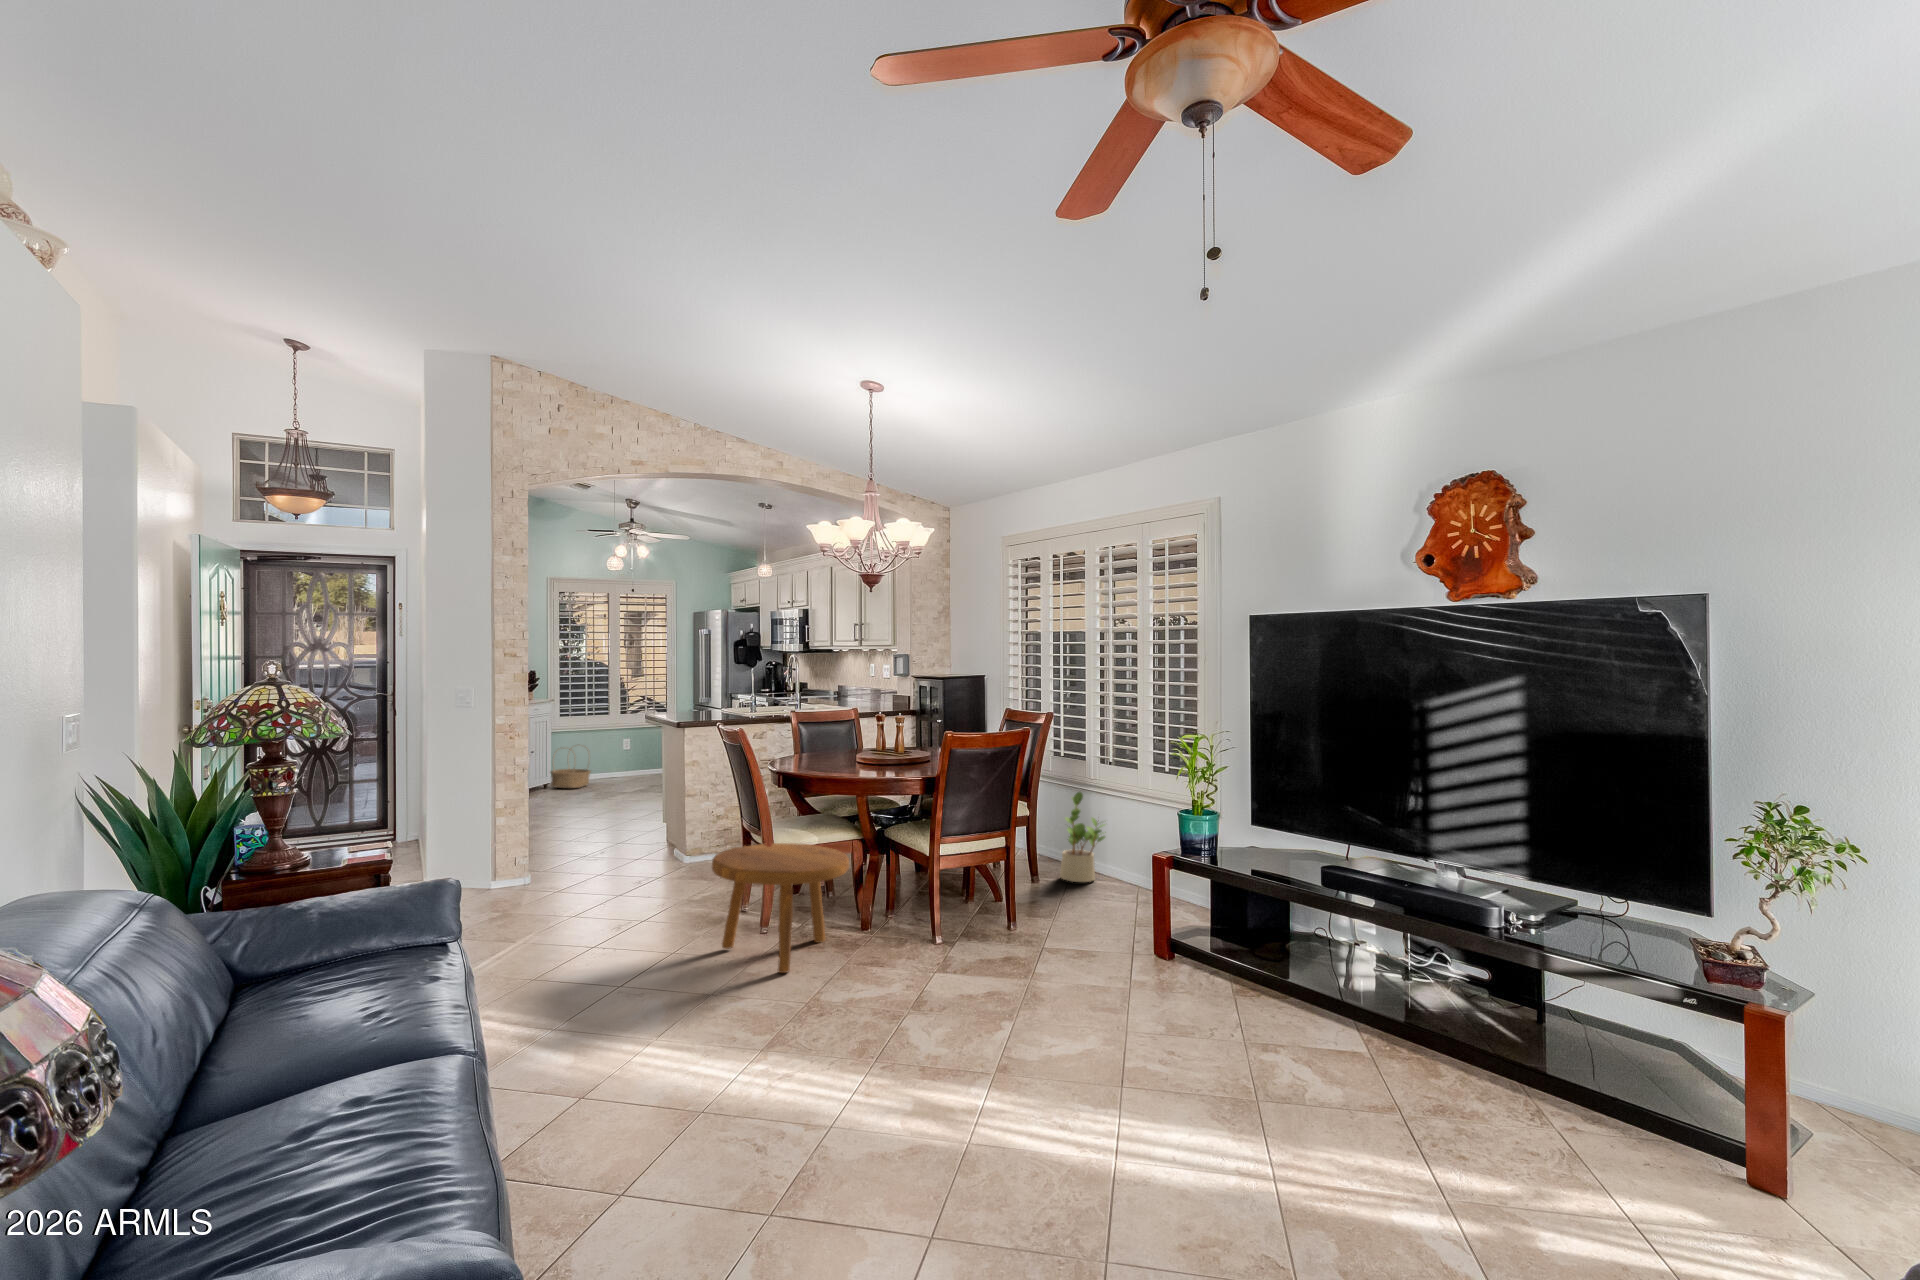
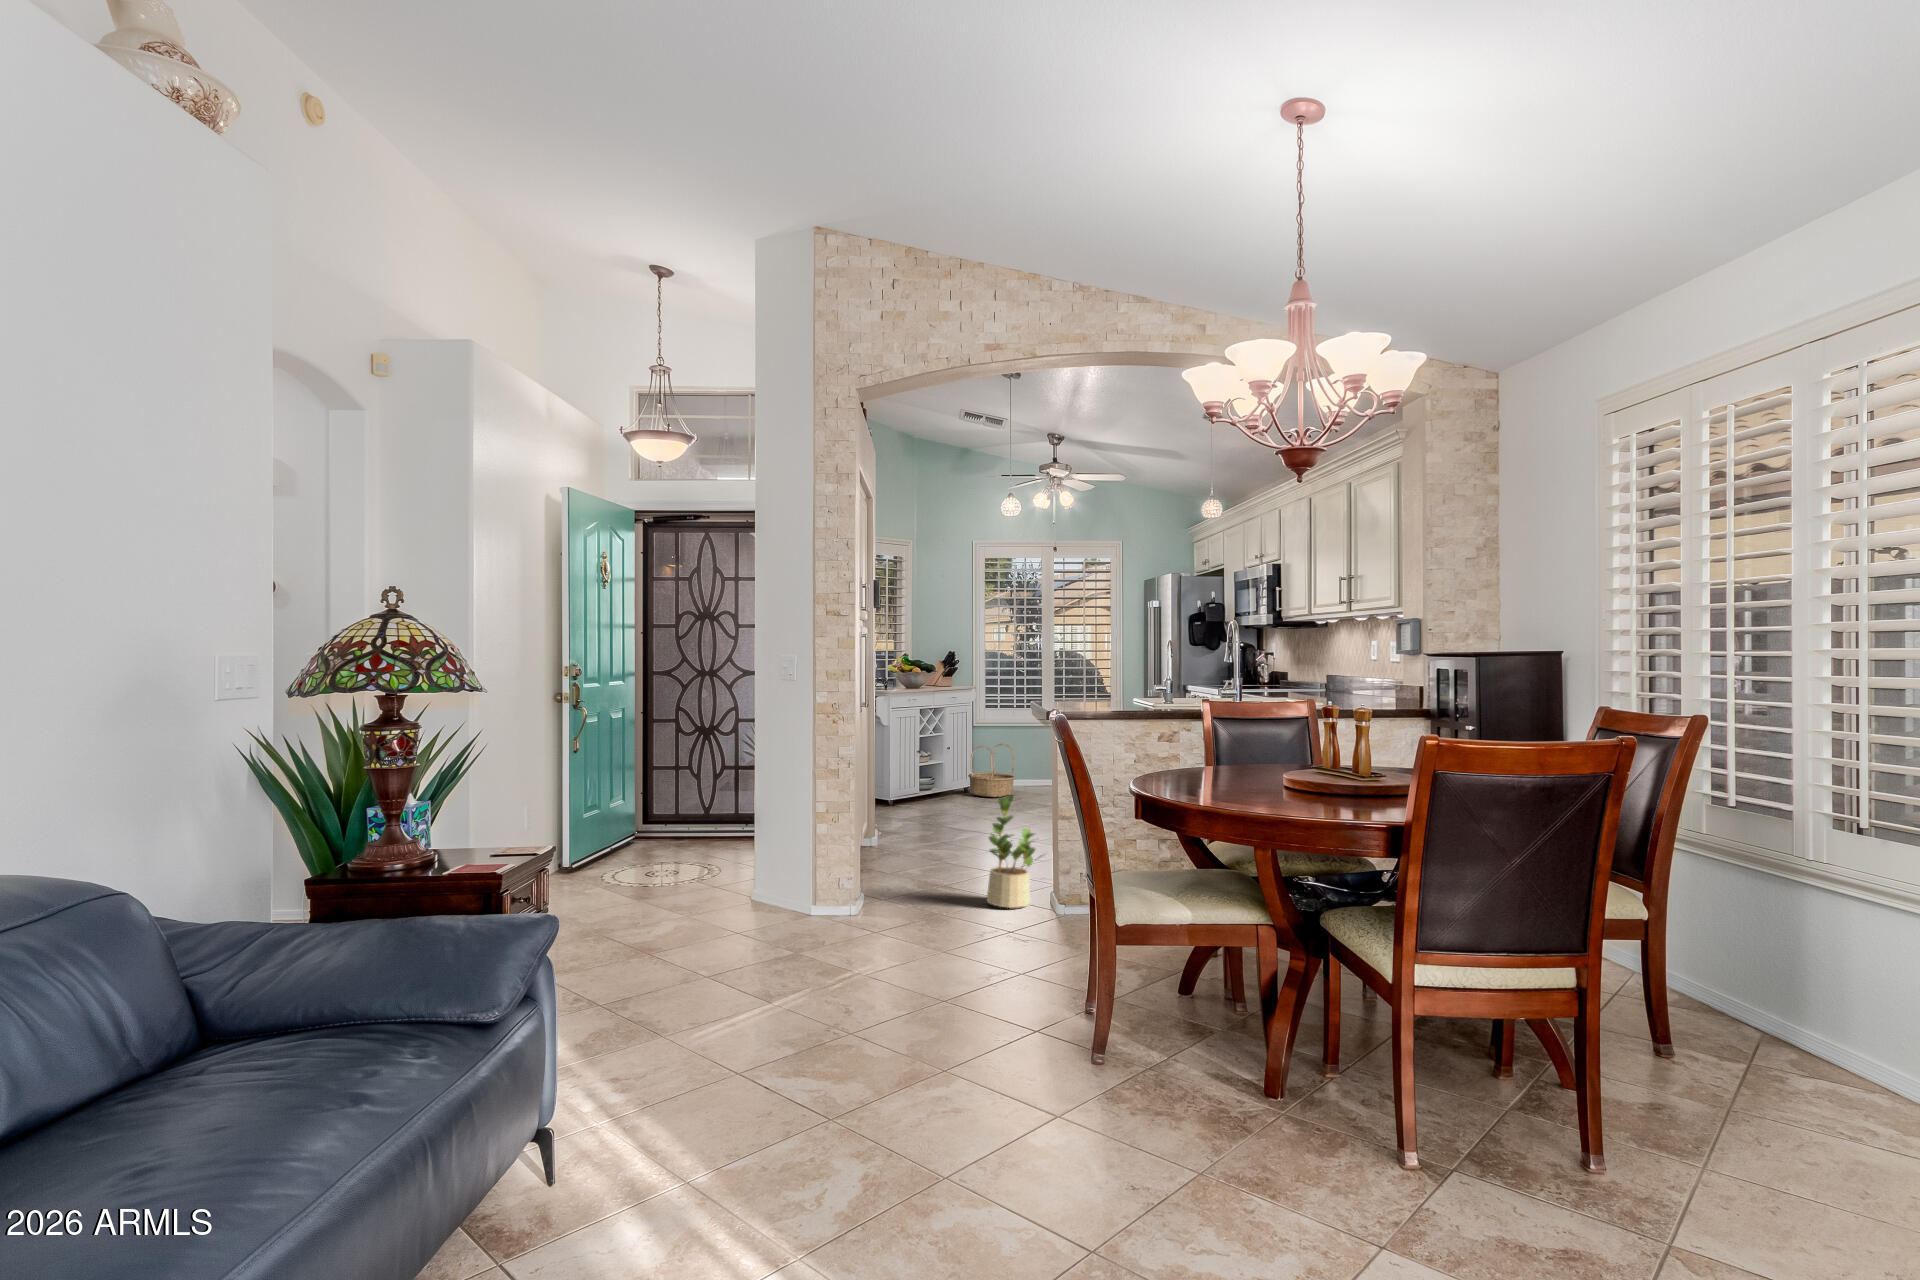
potted plant: present [1060,792,1105,882] -> present [987,795,1035,908]
footstool: present [712,843,849,973] -> none [990,915,1228,1161]

